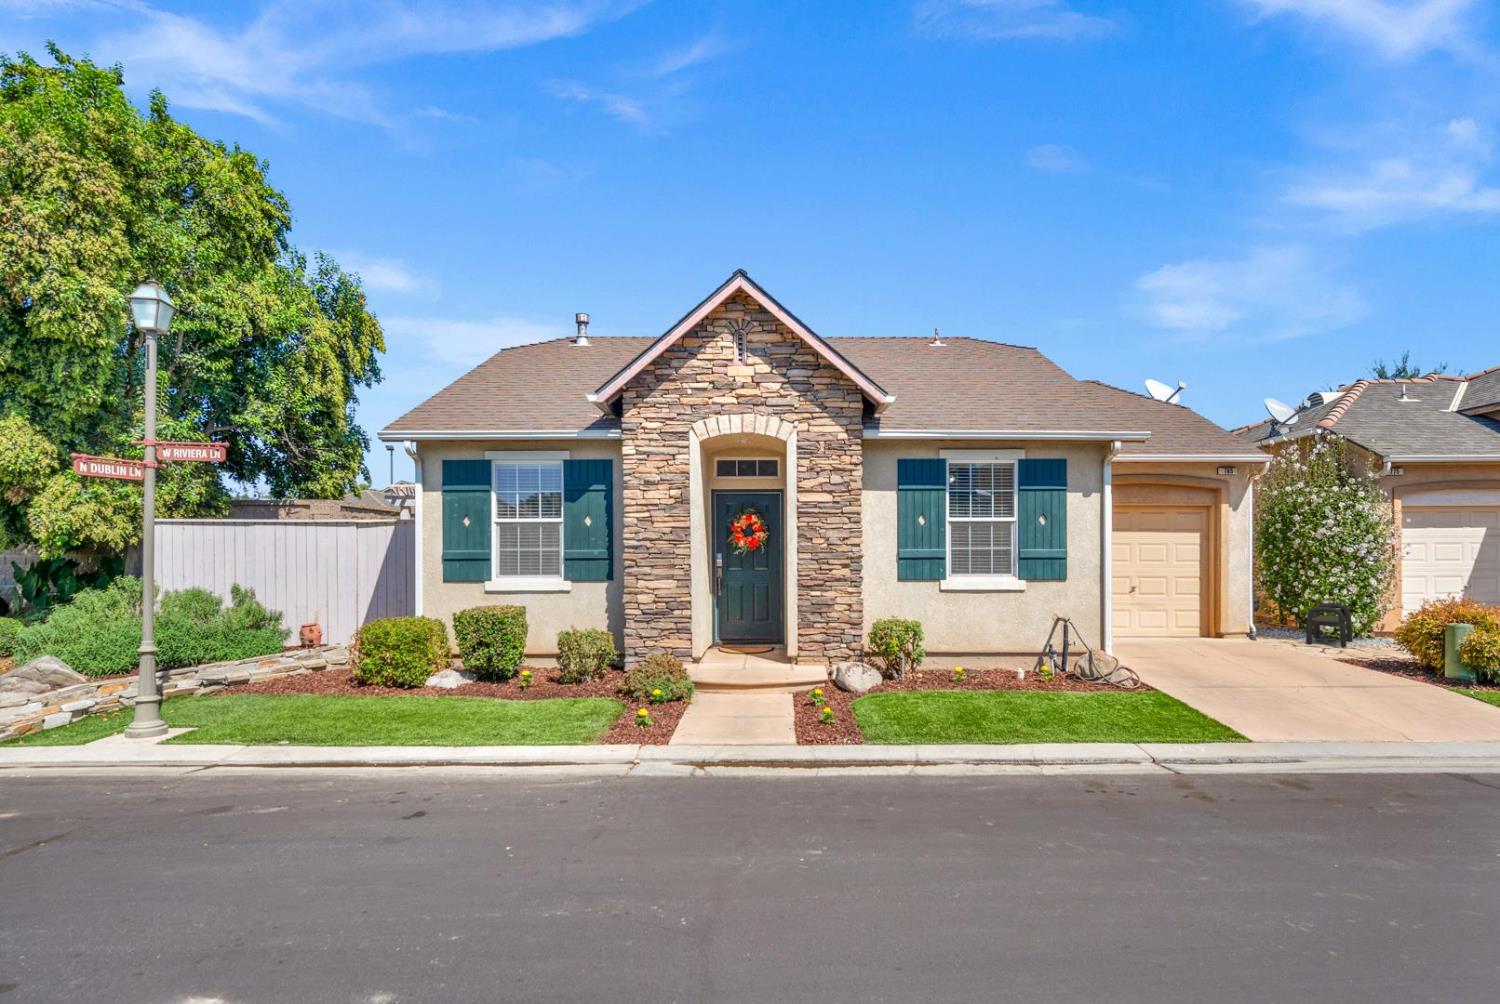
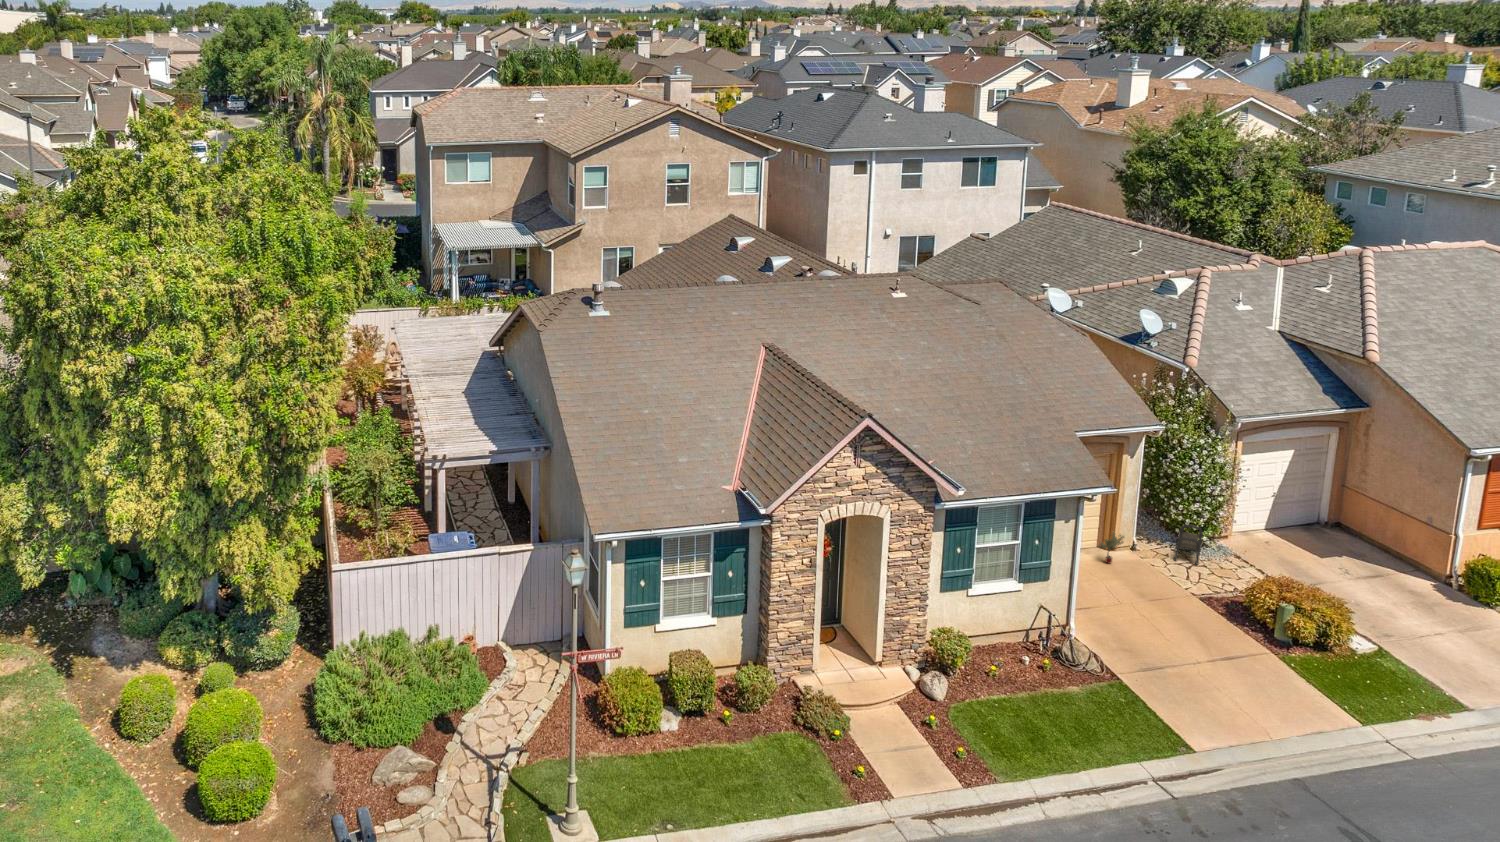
potted tree: none [1181,594,1221,640] -> present [1099,533,1124,564]

